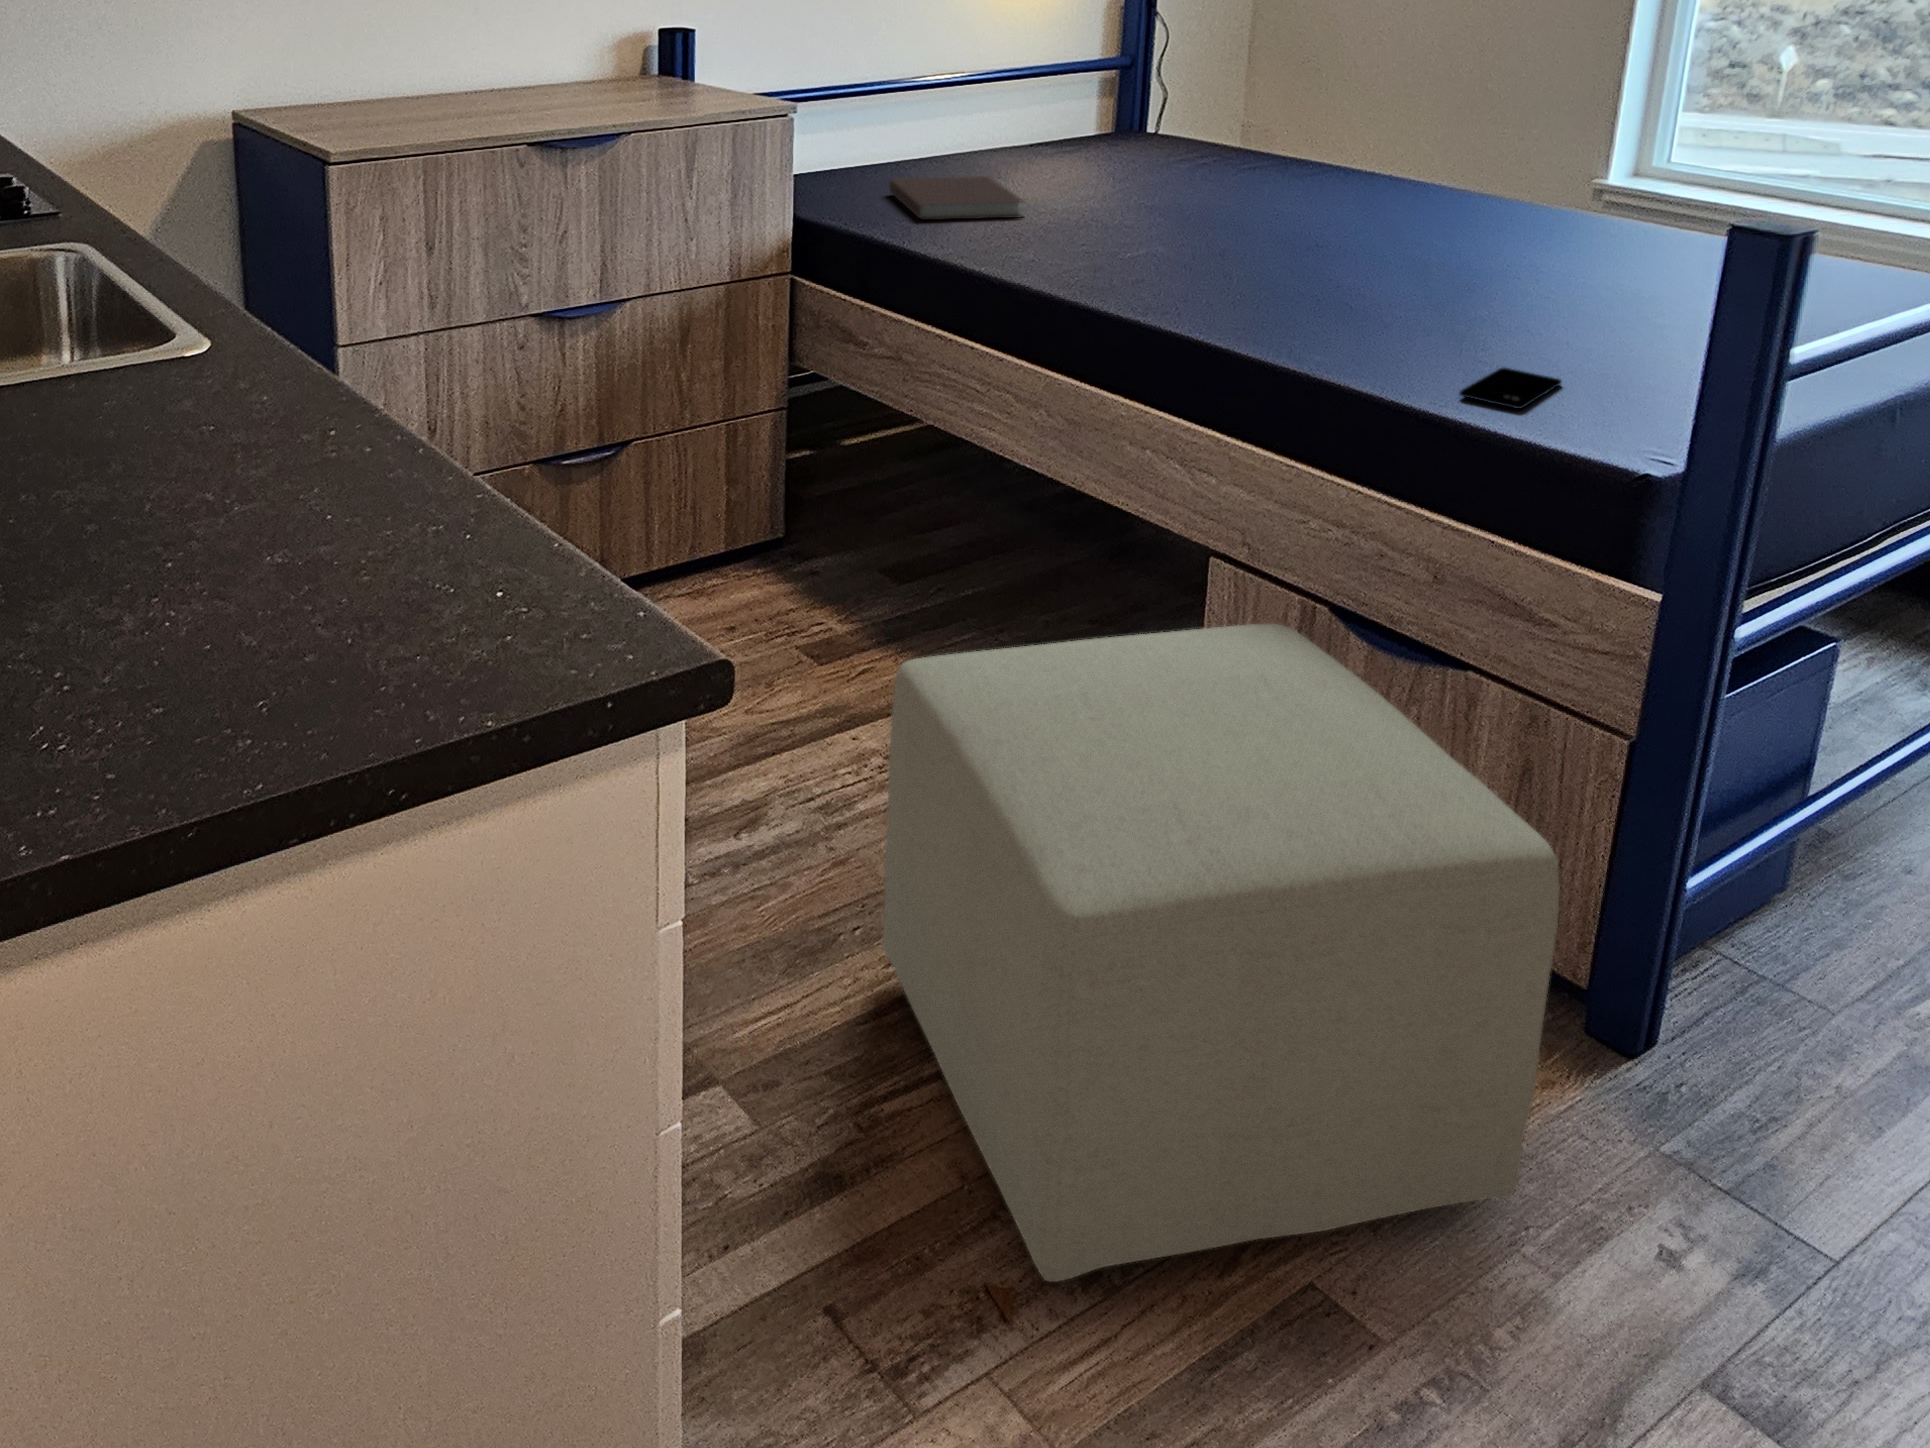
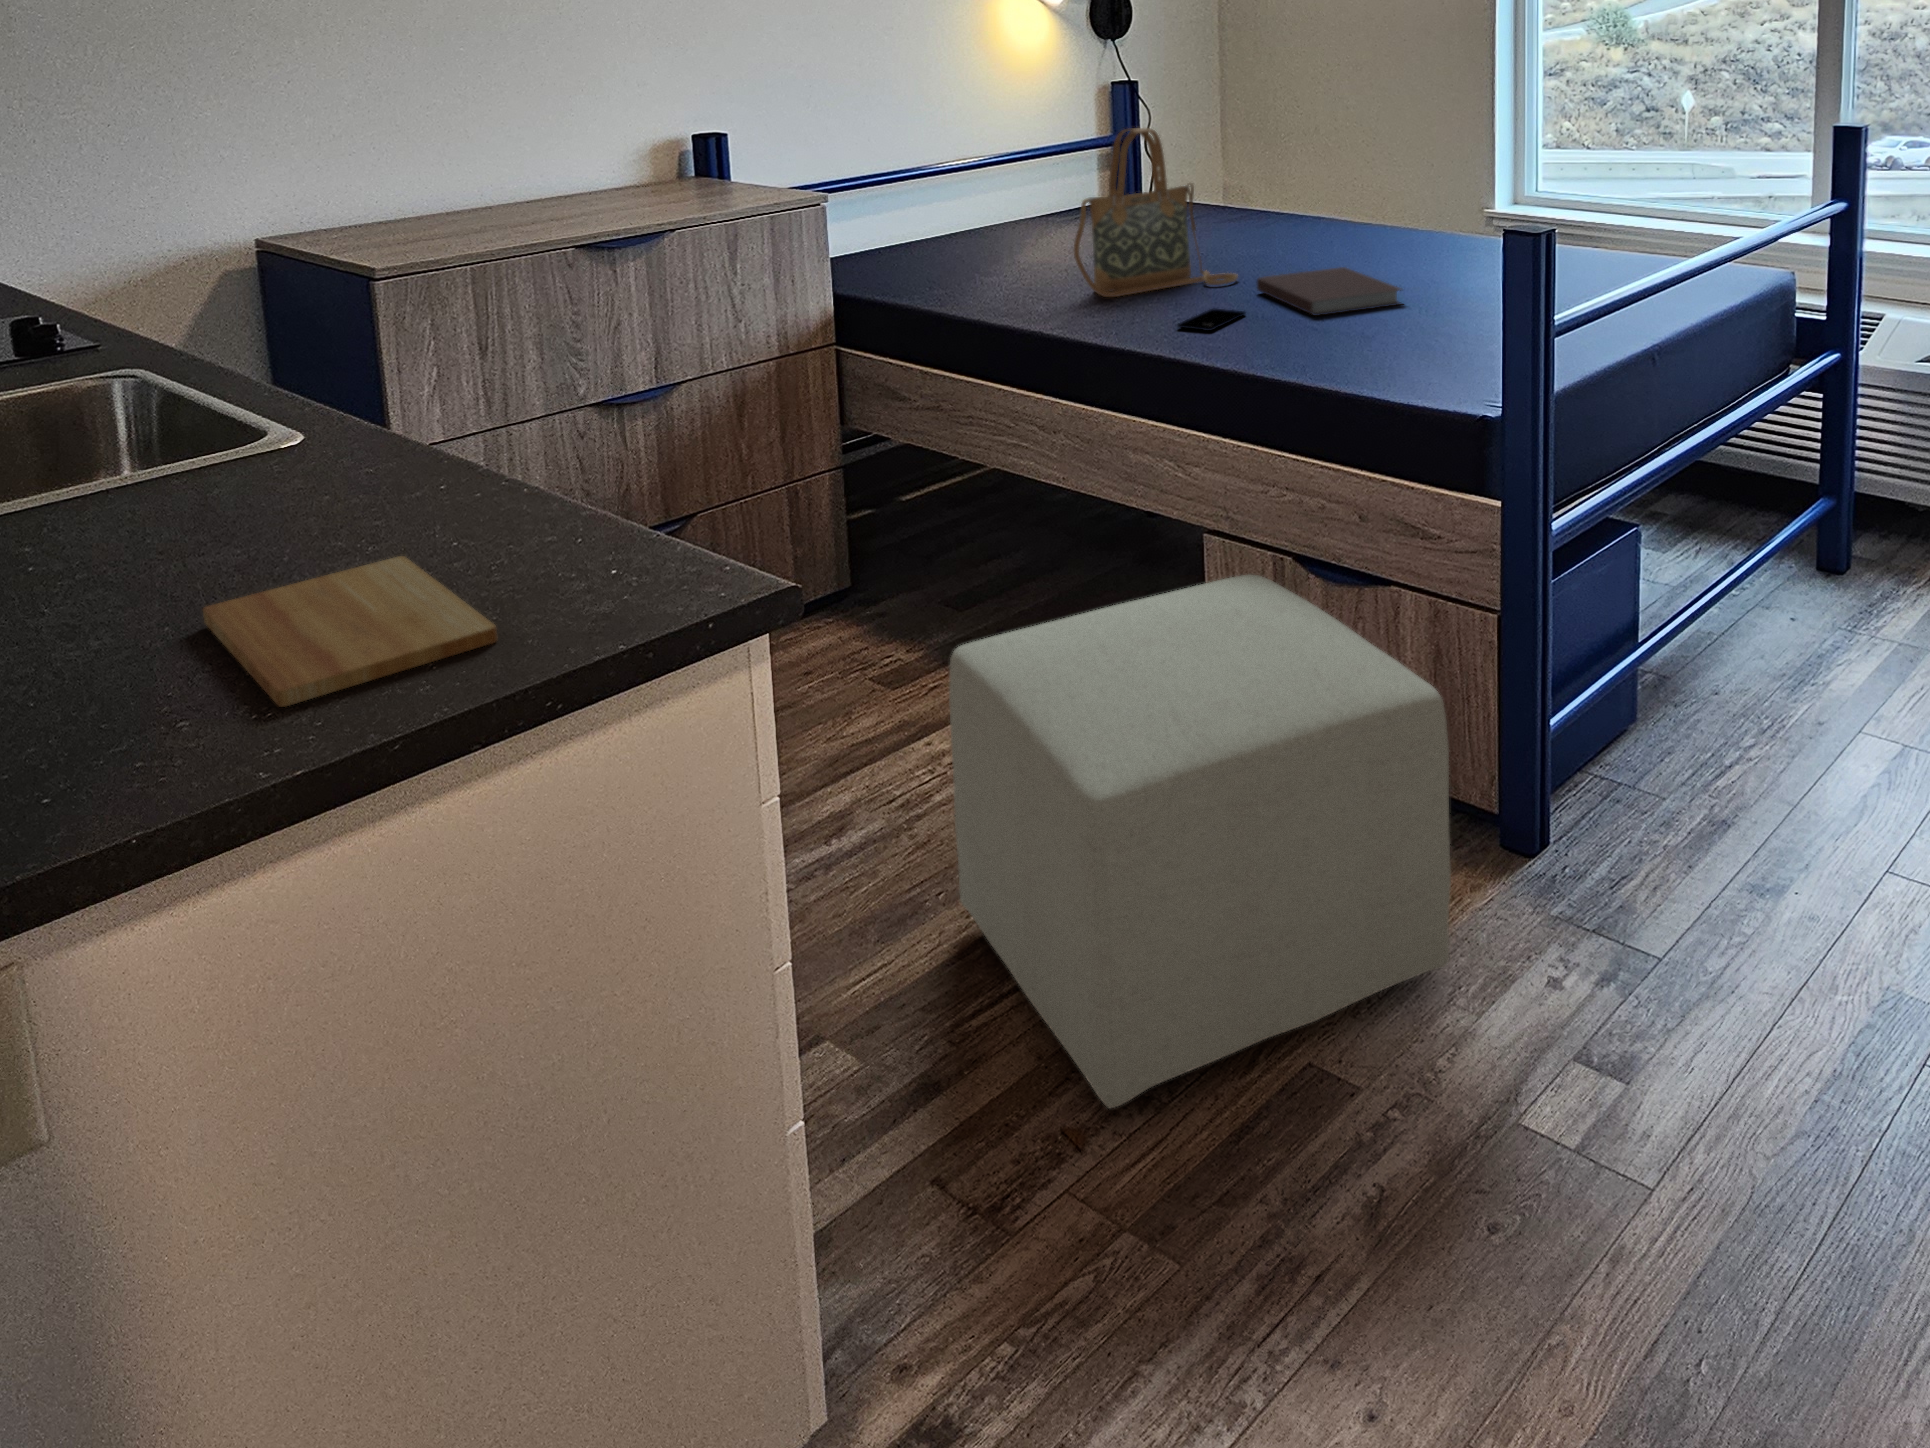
handbag: none [1076,48,1275,249] -> present [1074,128,1238,297]
notebook: present [889,176,1023,220] -> present [1257,267,1401,316]
smartphone: present [1459,368,1561,409] -> present [1177,309,1245,331]
cutting board: none [25,517,328,723] -> present [203,556,497,707]

